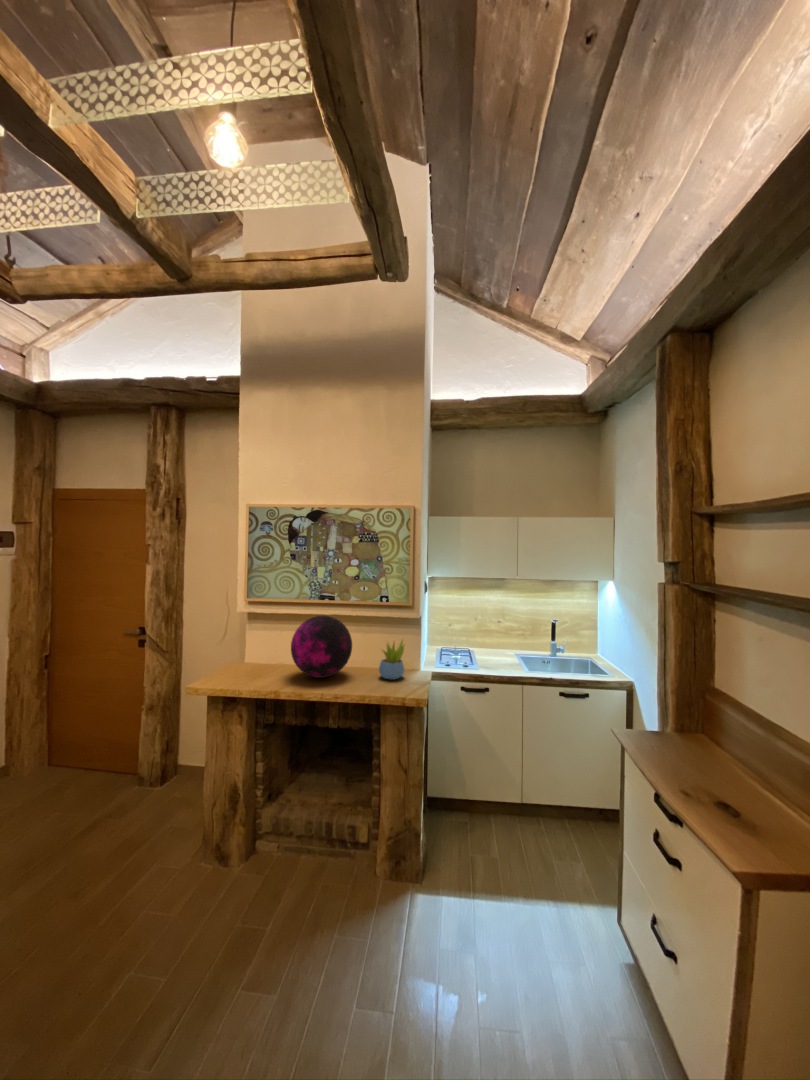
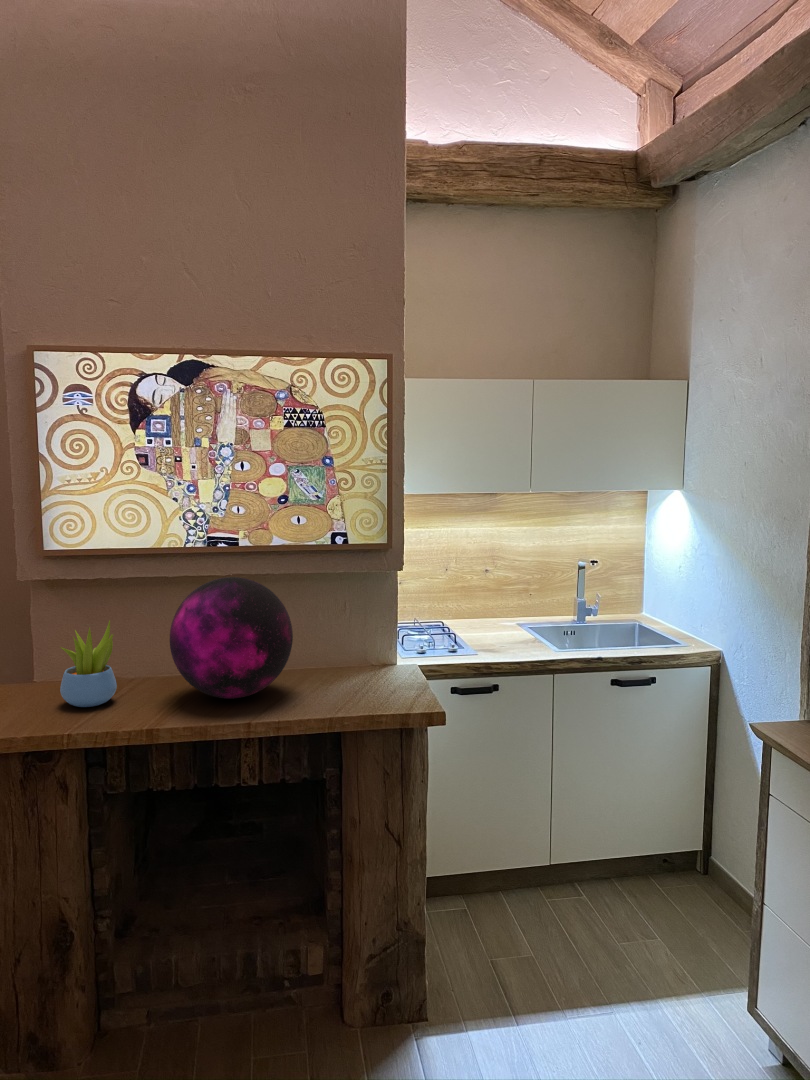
succulent plant: present [379,641,404,680] -> present [60,621,117,707]

